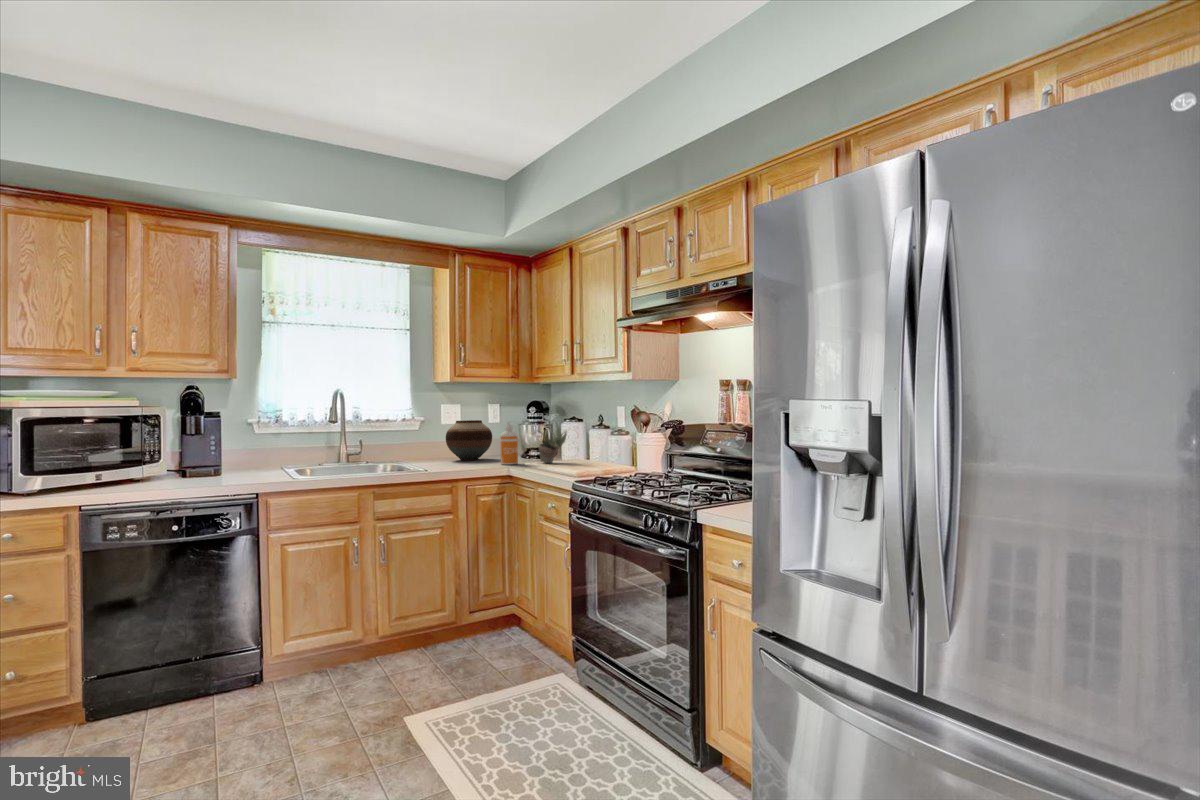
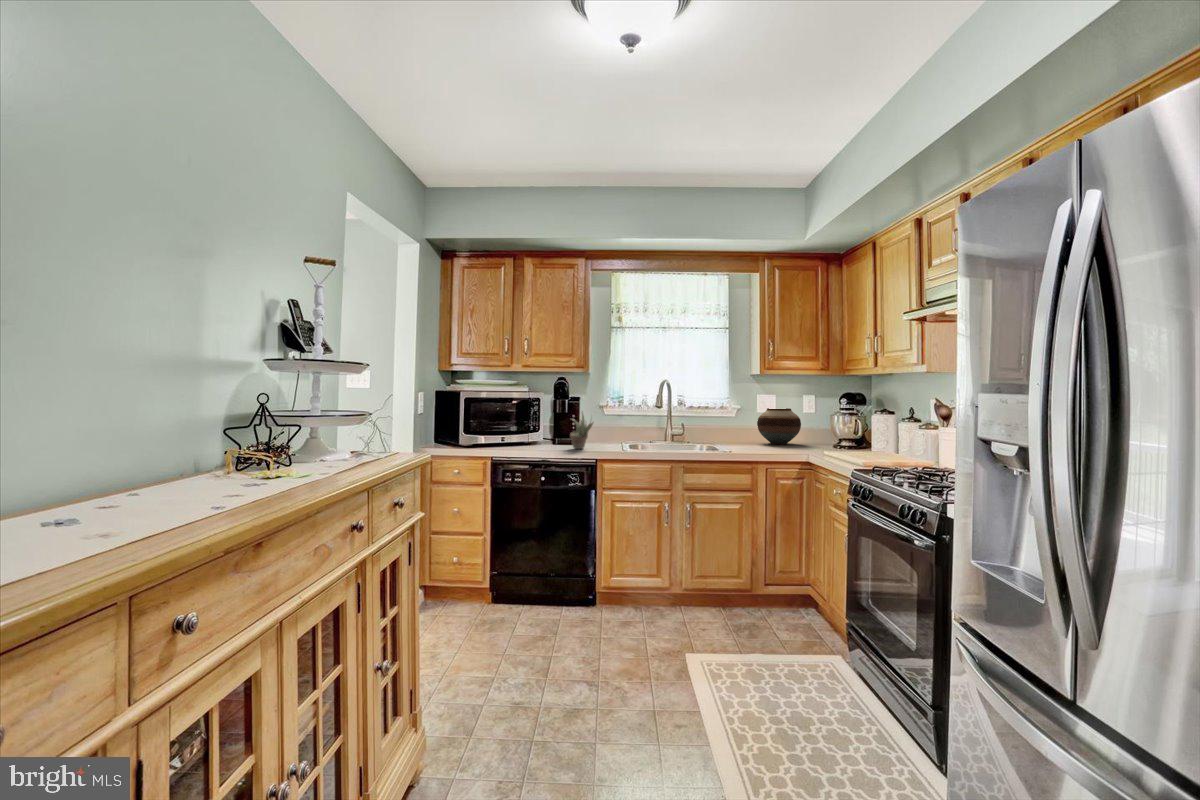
soap dispenser: present [500,421,518,465] -> none [803,410,821,452]
succulent plant: present [538,421,567,463] -> present [570,411,593,449]

